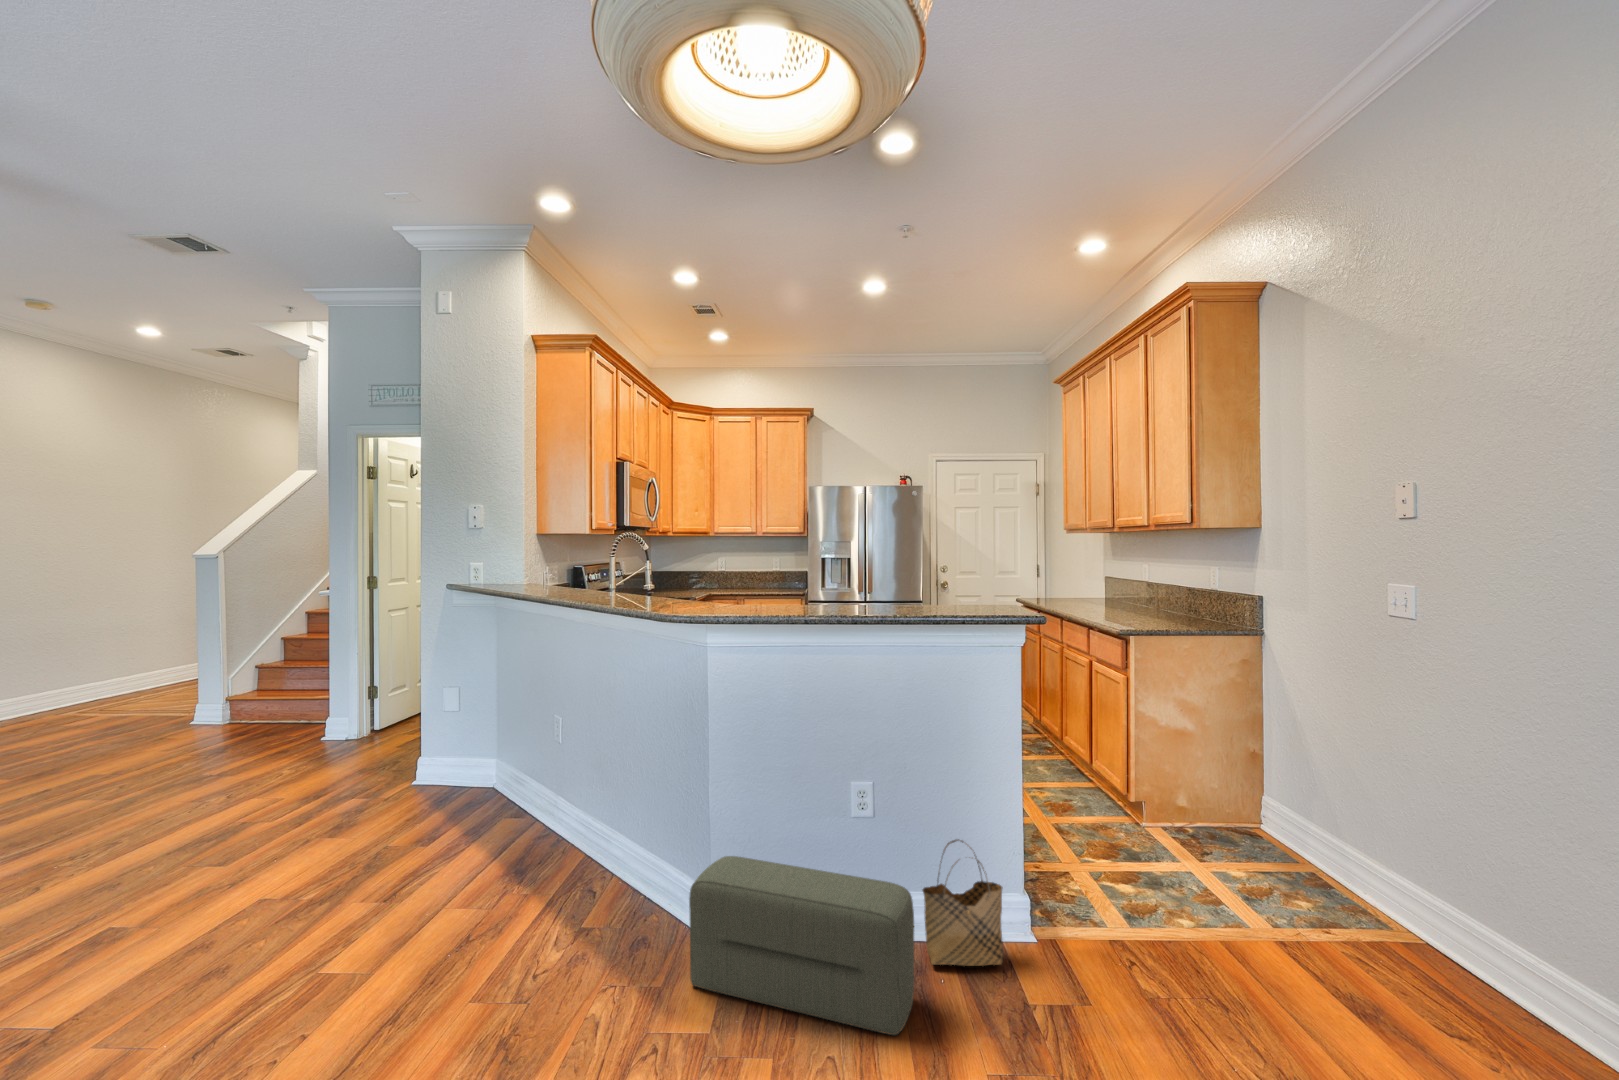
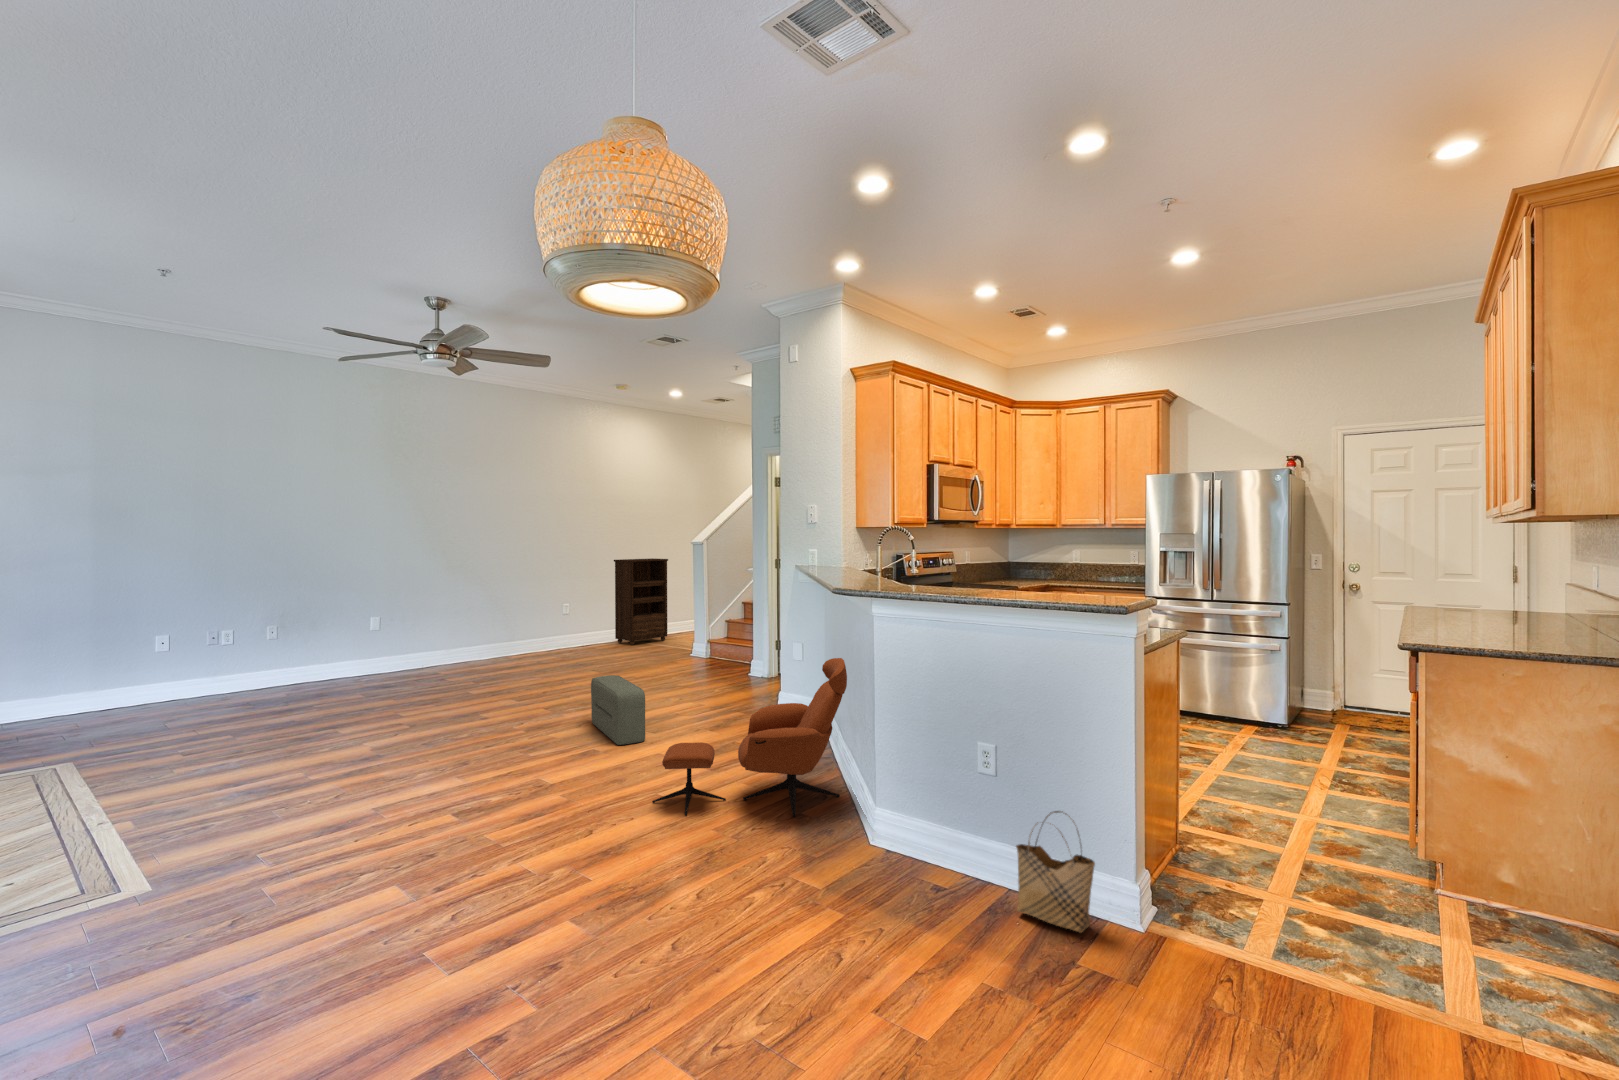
bookshelf: none [1,581,123,724] -> present [614,558,668,645]
lounge chair: none [320,705,632,996] -> present [652,658,847,817]
pouf: present [689,856,914,1035] -> present [591,675,645,745]

